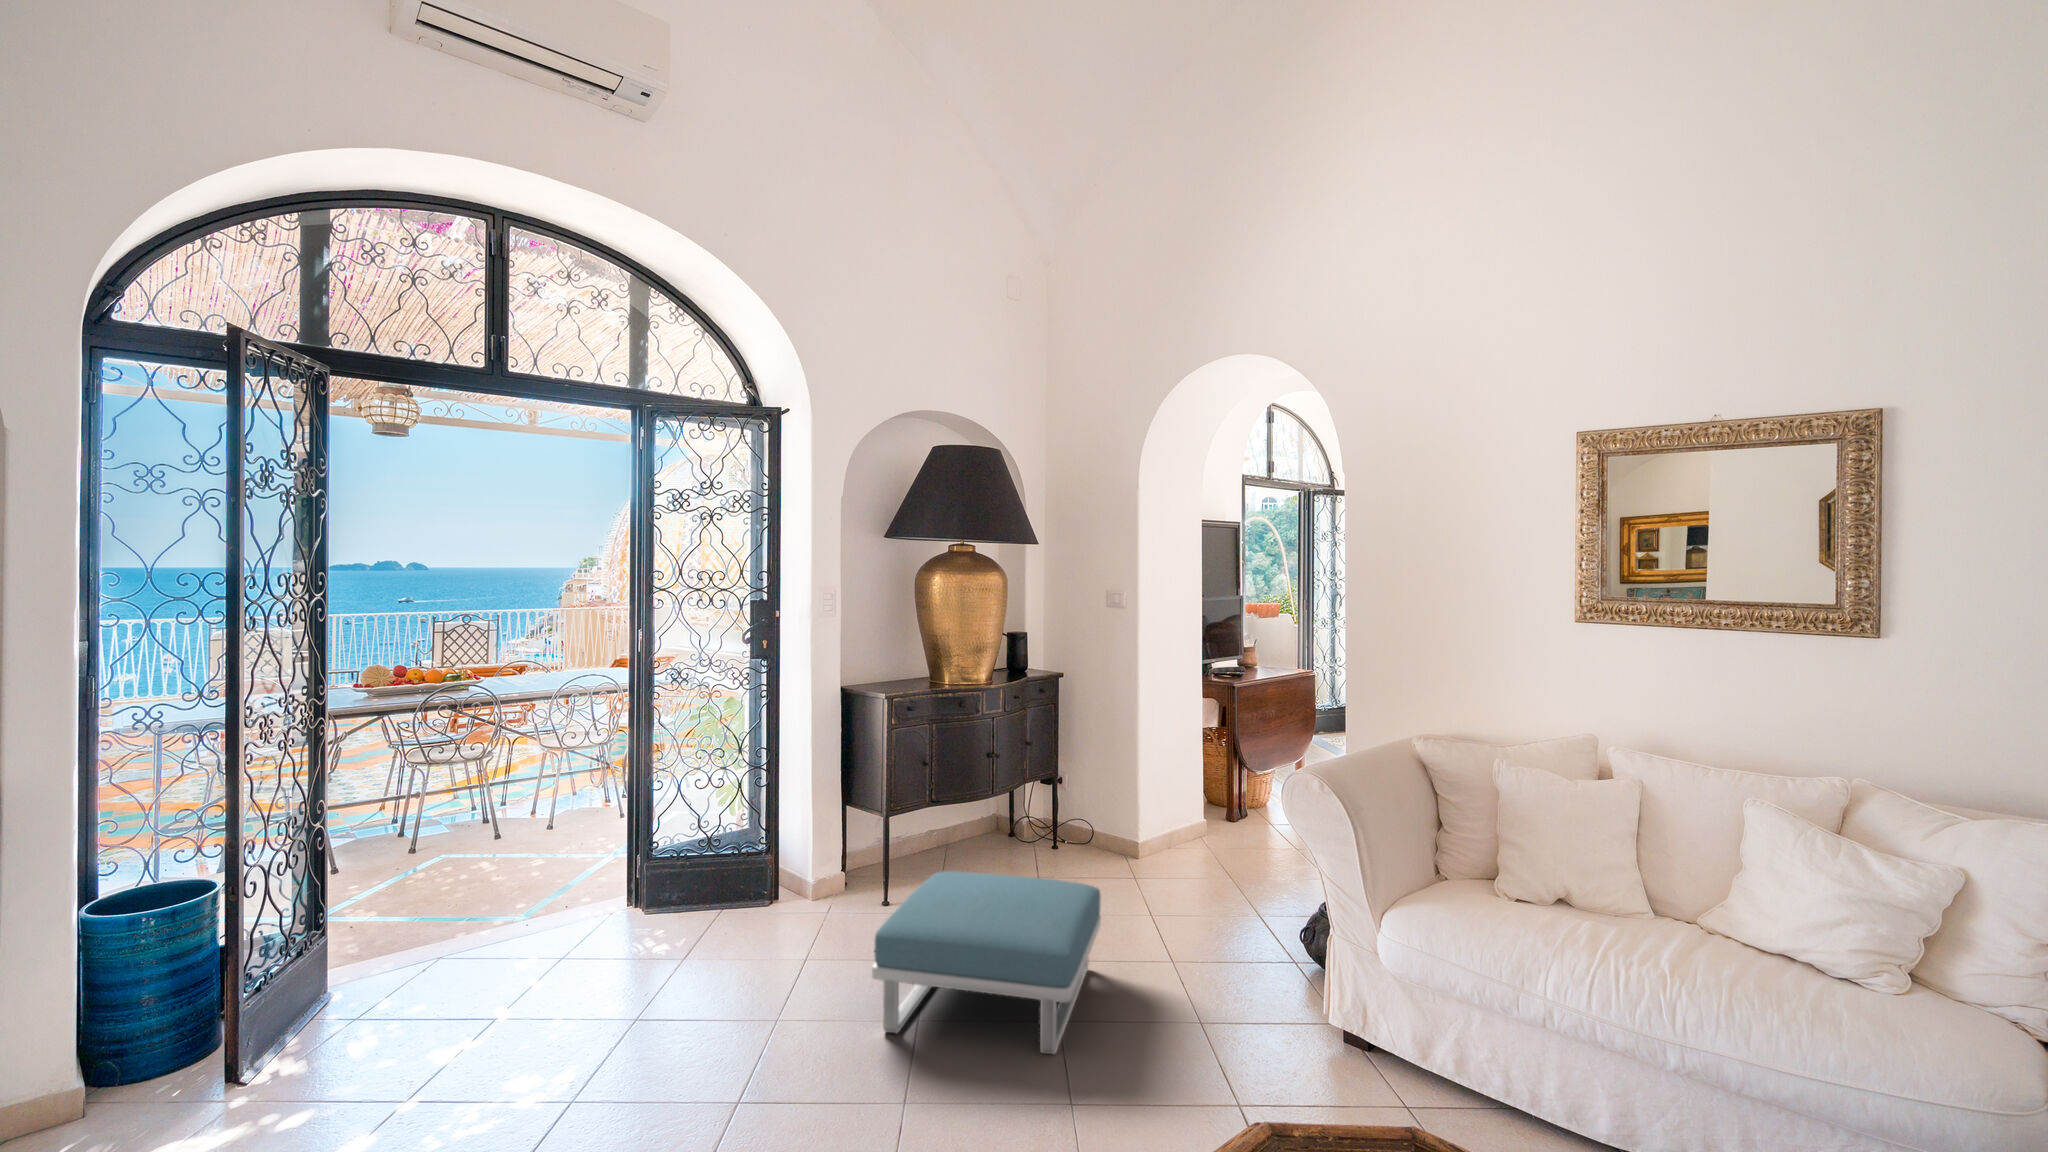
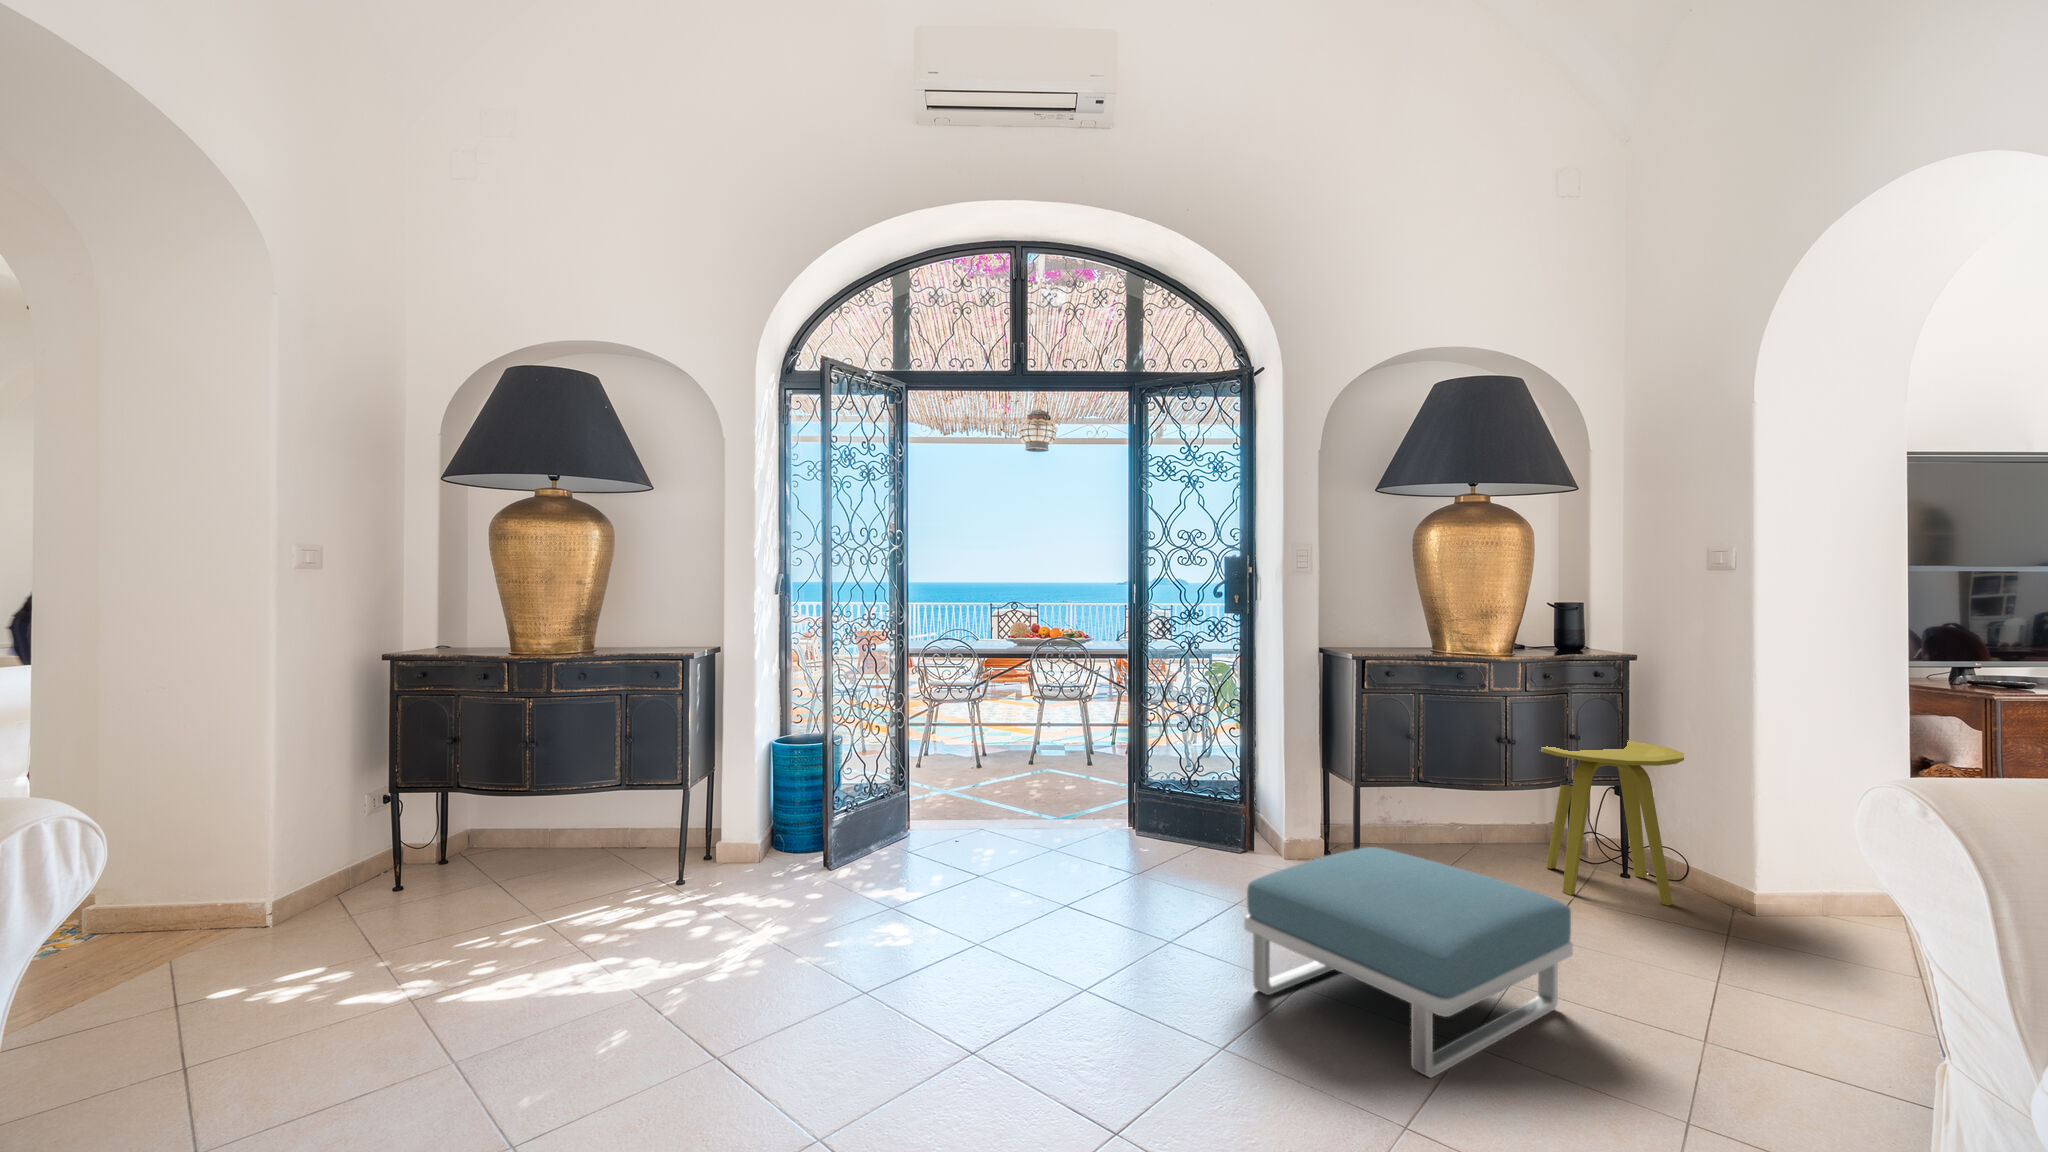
side table: none [1001,741,1101,873] -> present [1539,741,1684,906]

